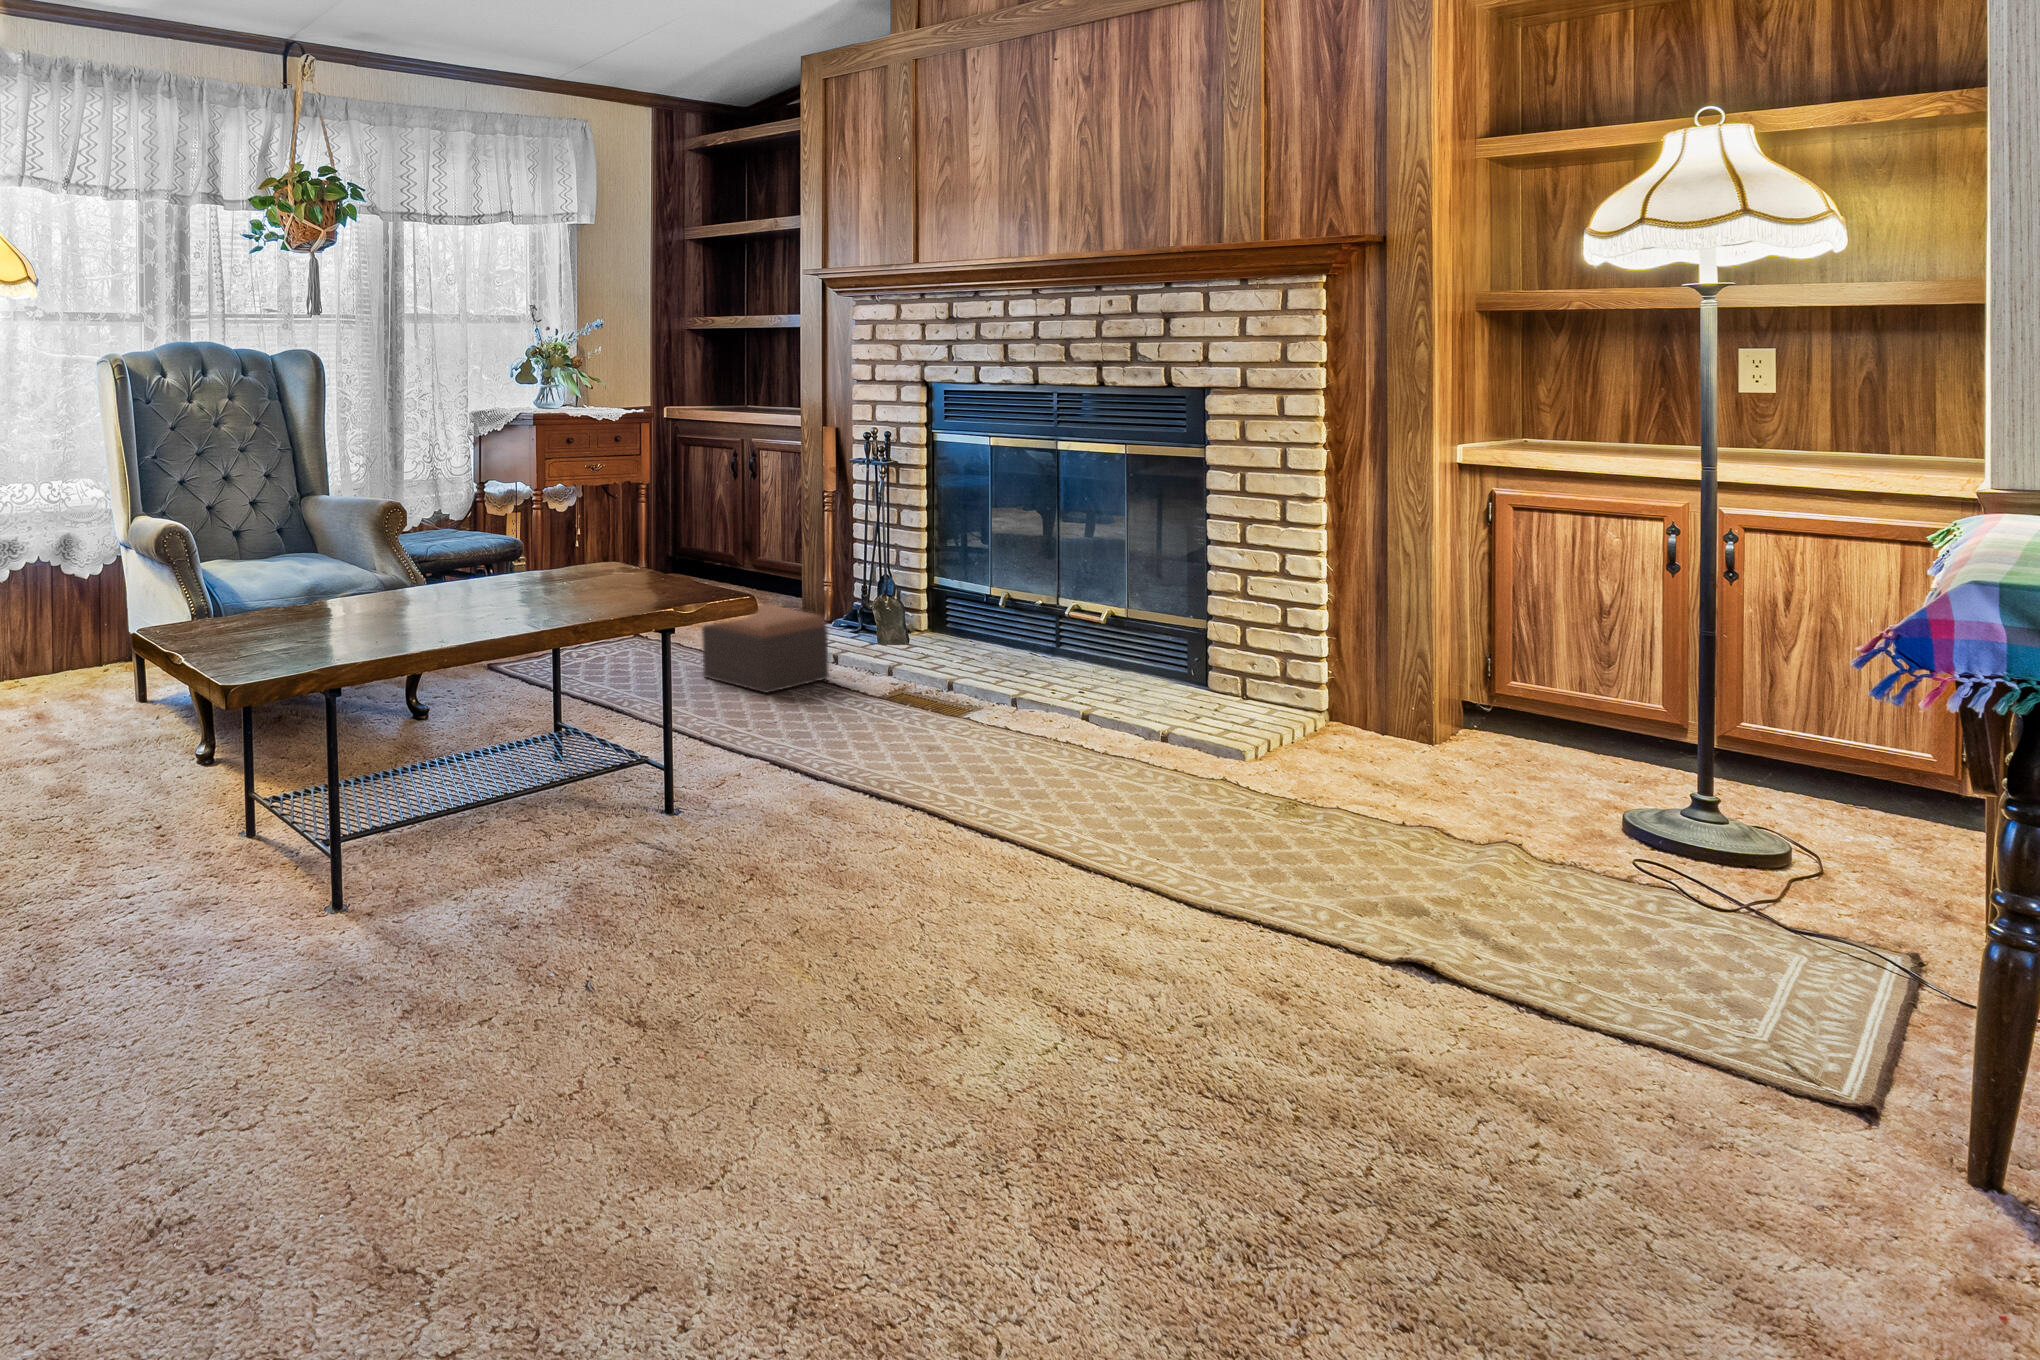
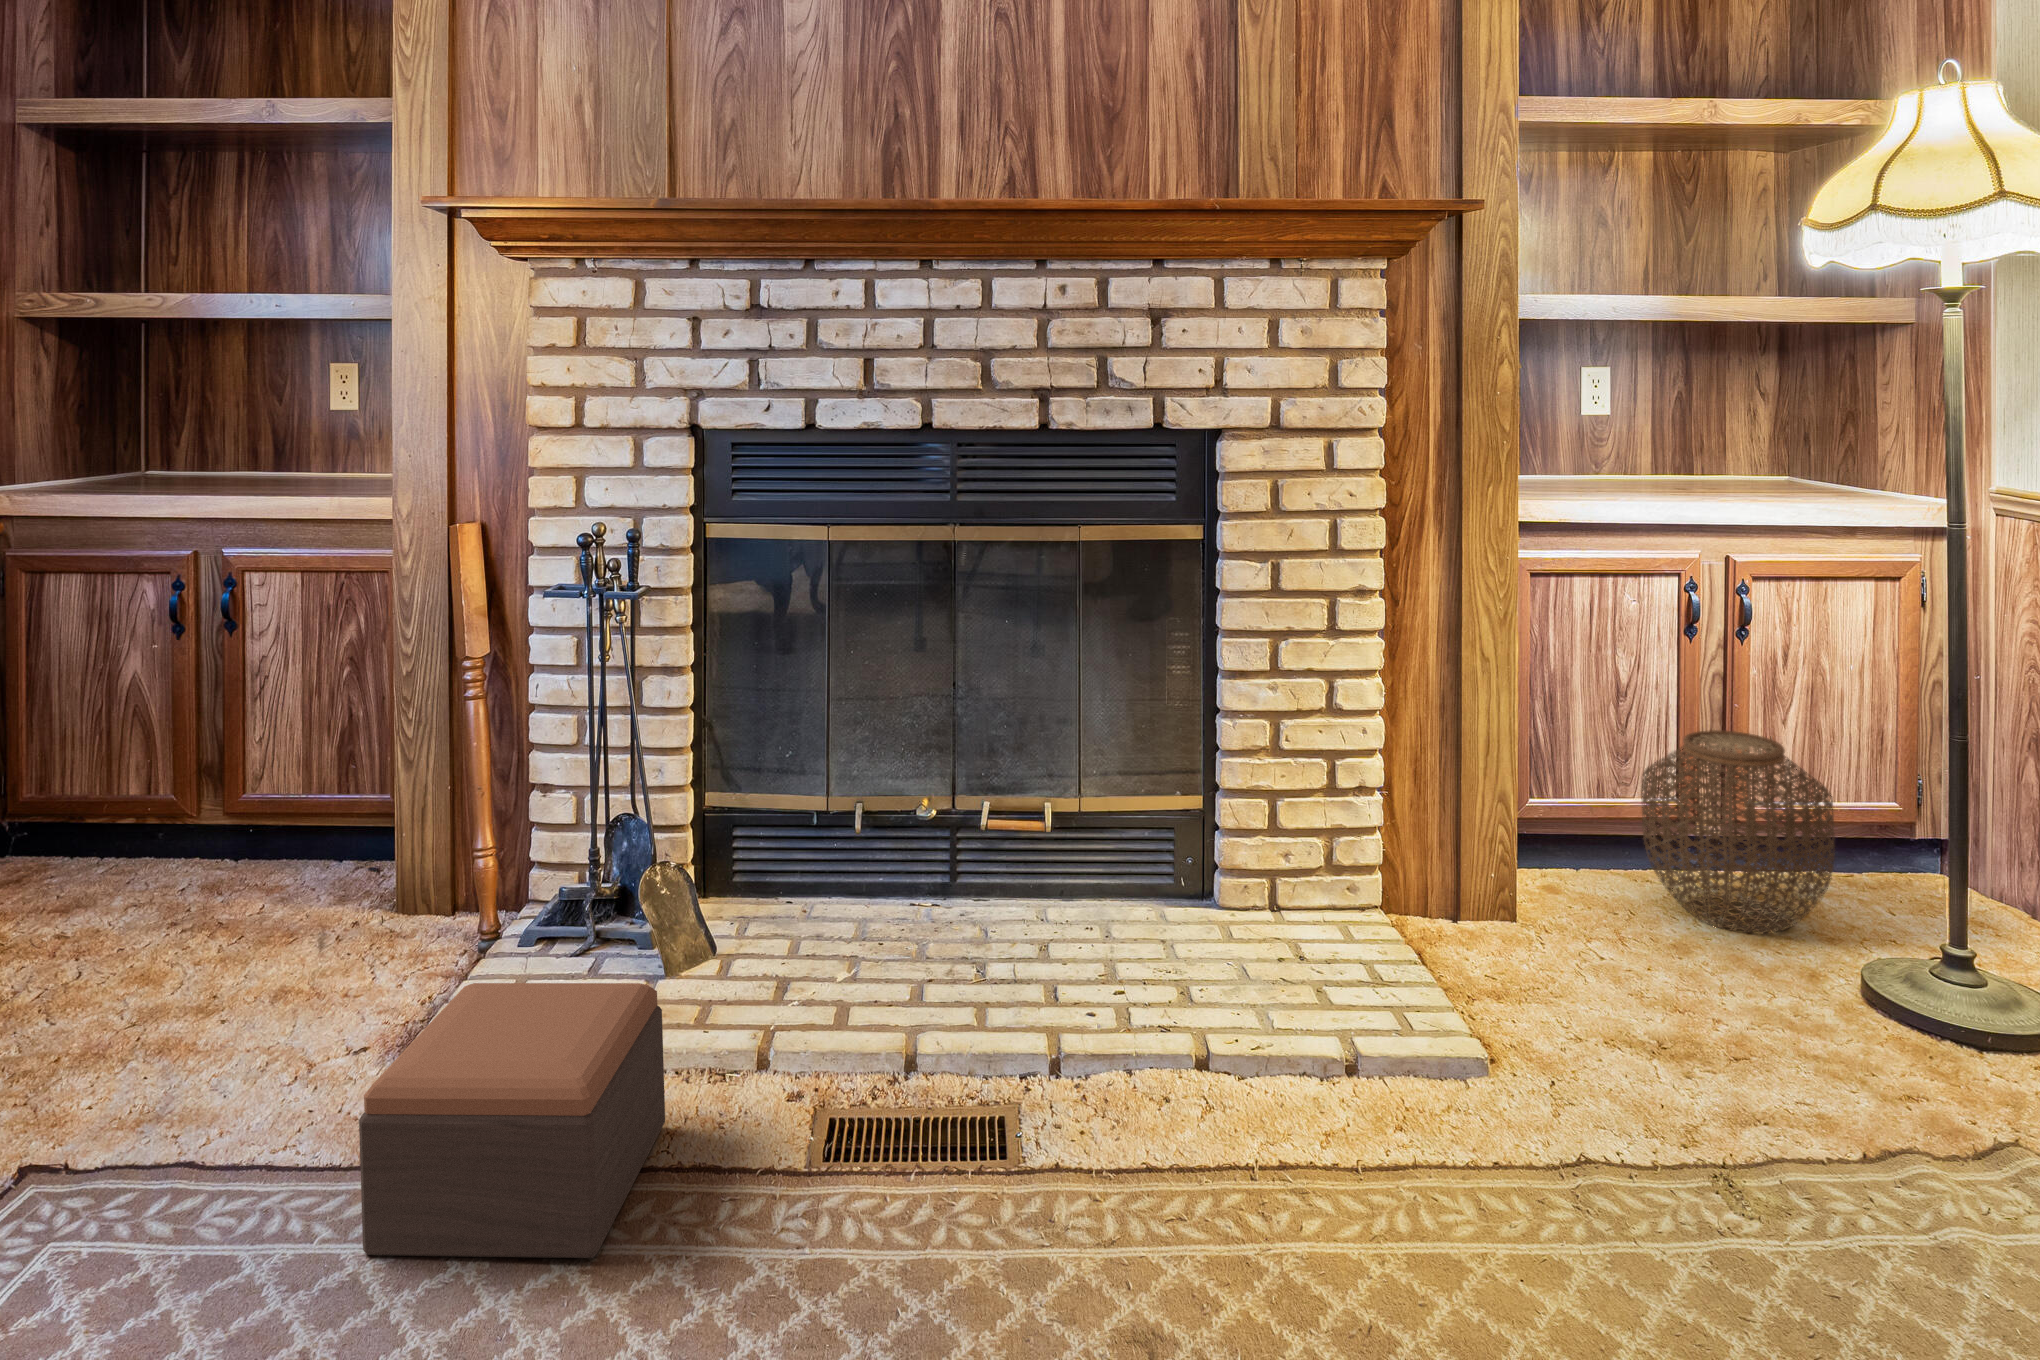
woven basket: none [1565,639,1741,796] -> present [1641,730,1834,933]

